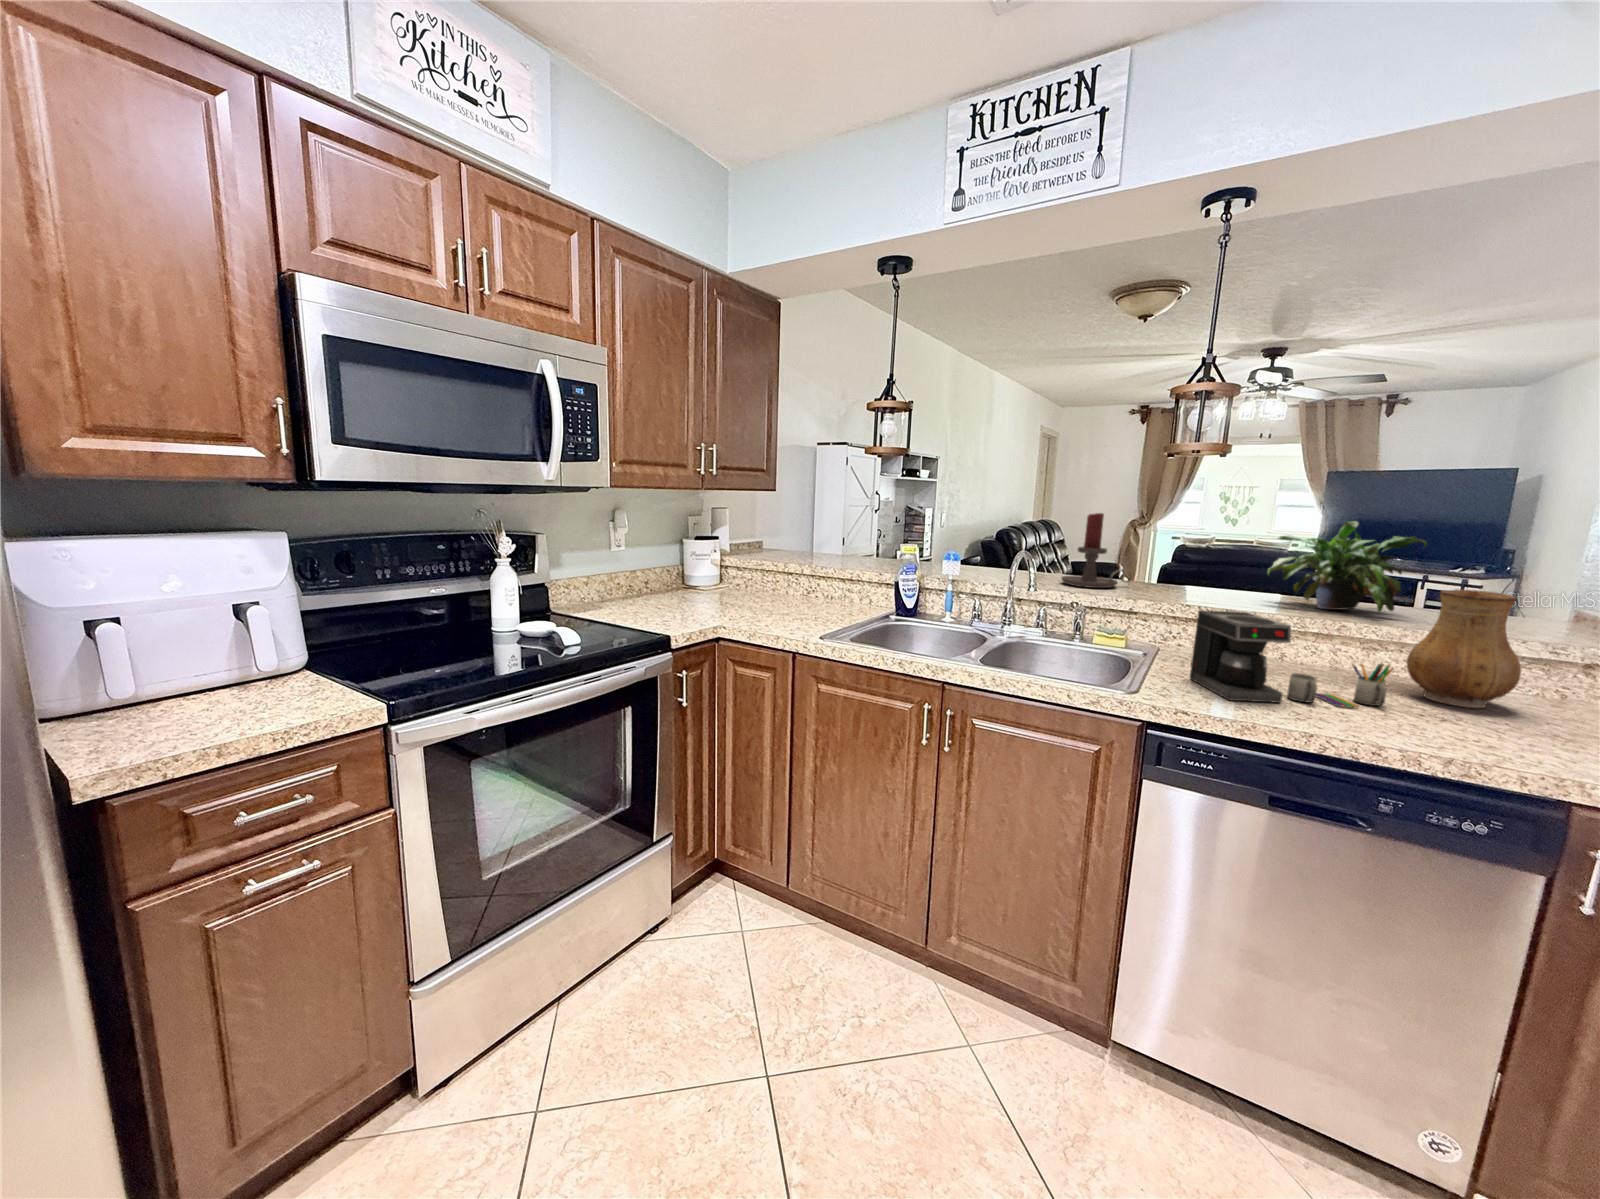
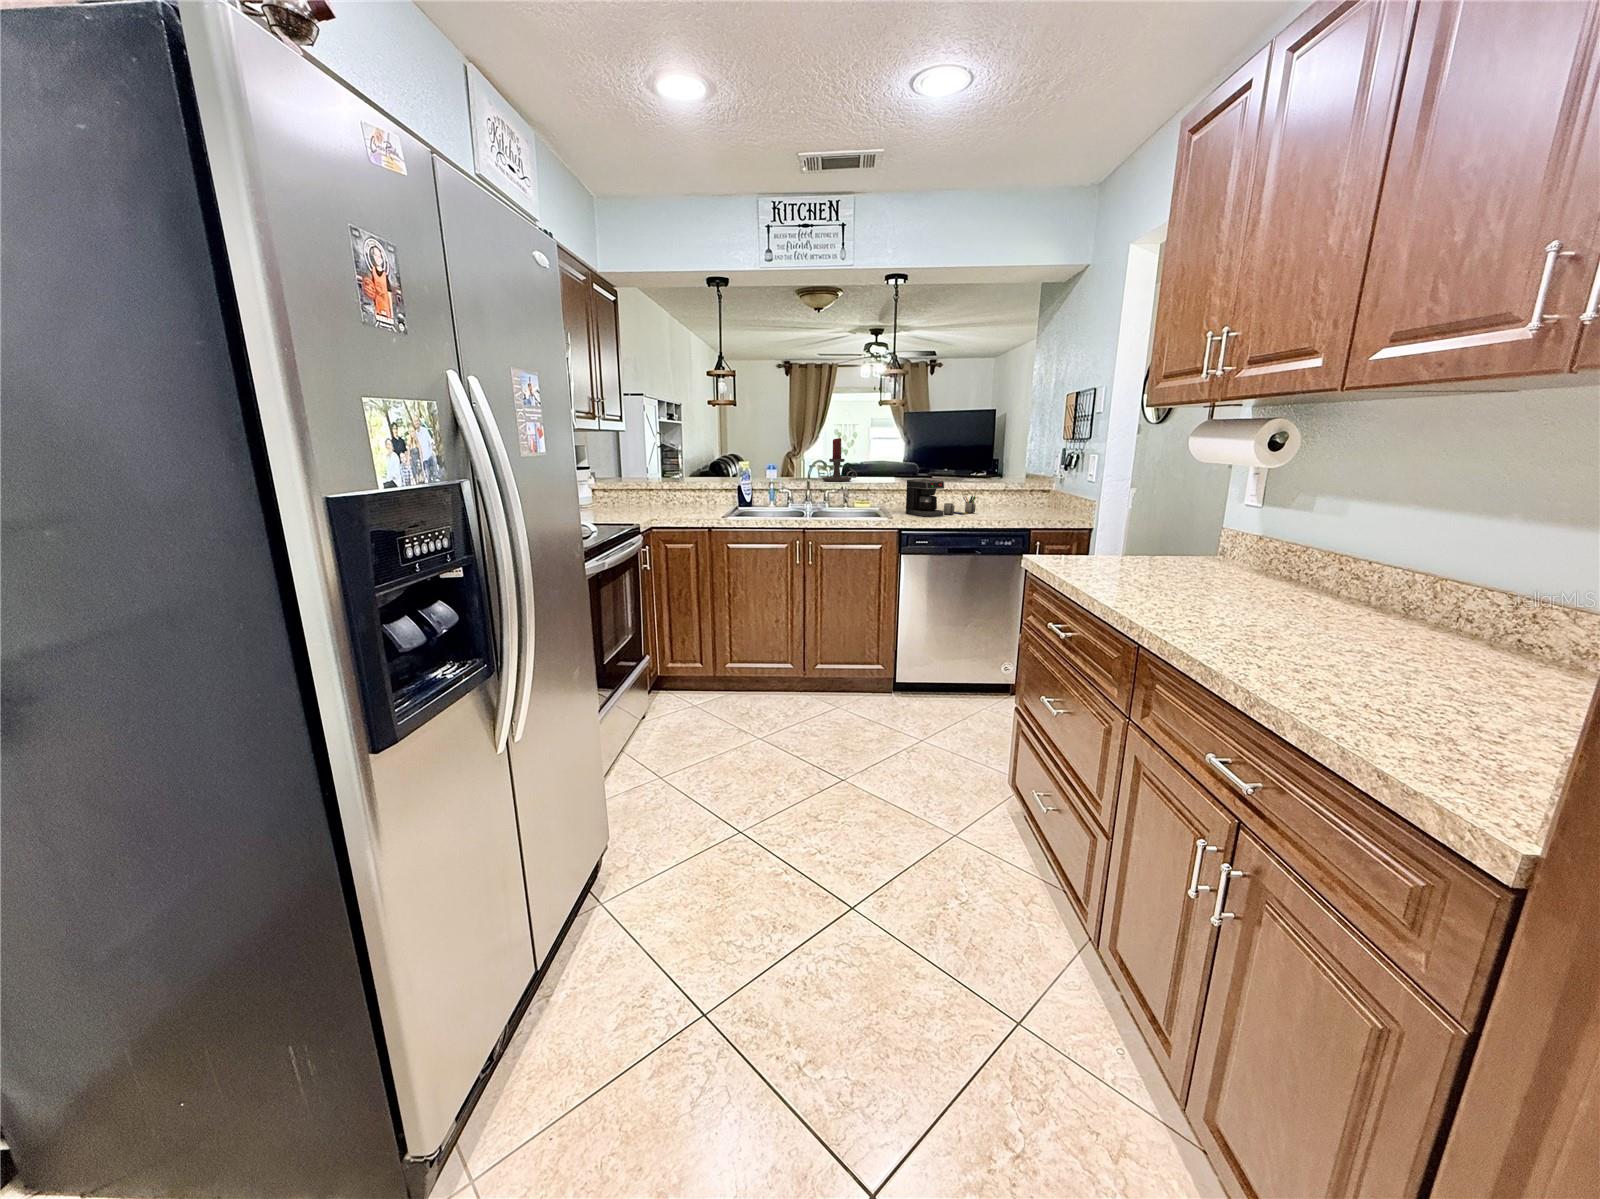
potted plant: present [1267,521,1427,612] -> none [919,436,978,481]
ceramic pitcher: present [1407,589,1521,708] -> none [978,463,1012,511]

